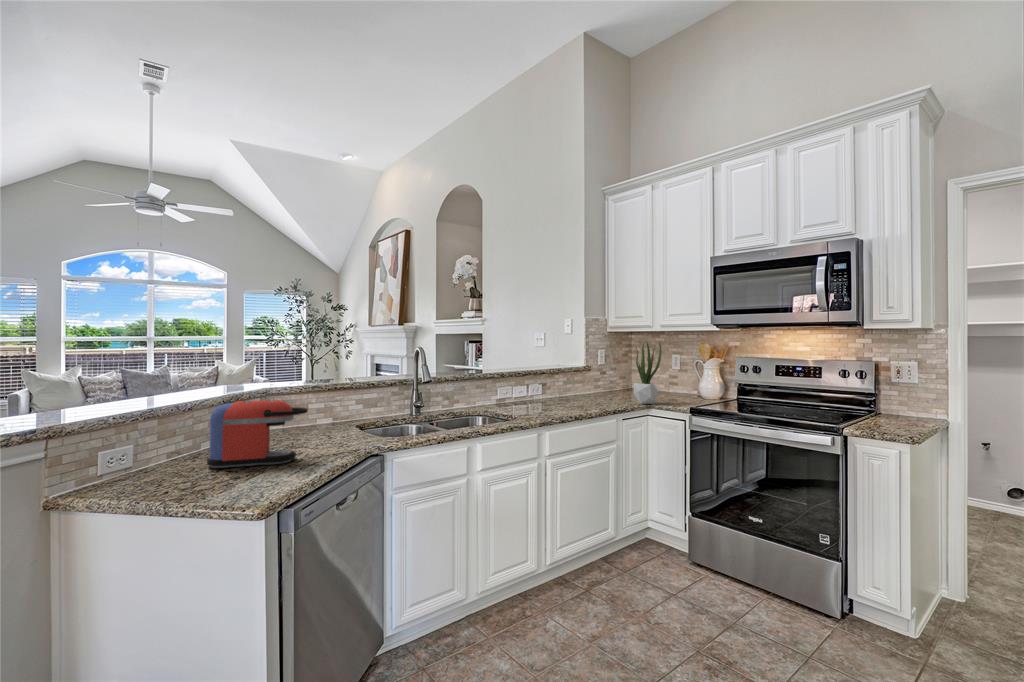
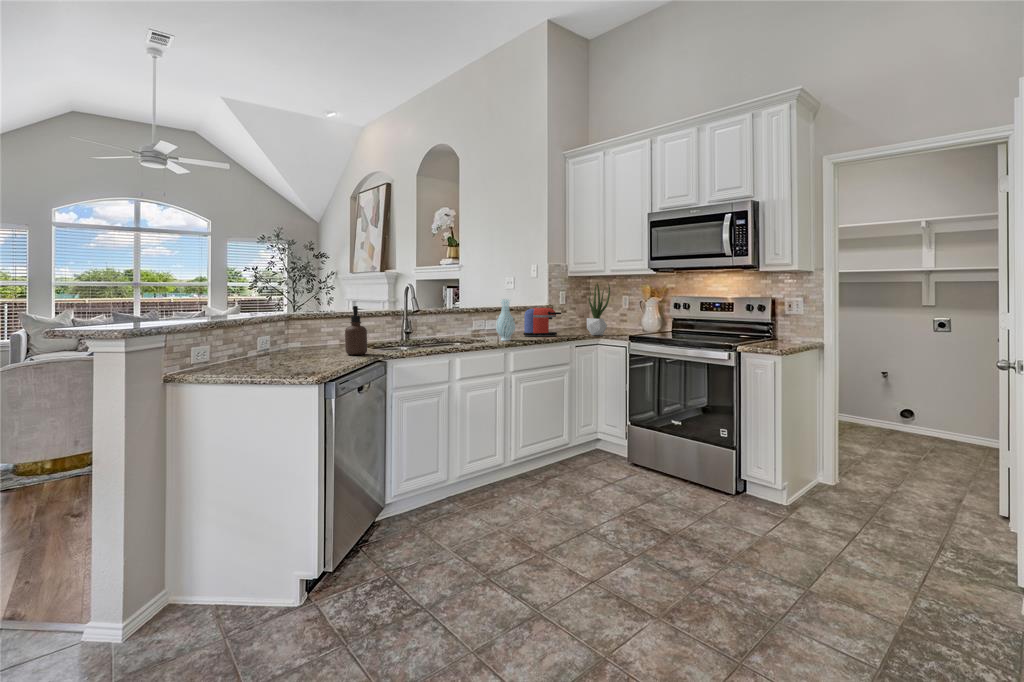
vase: none [527,362,551,414] -> present [496,299,515,341]
soap dispenser: none [333,380,362,446] -> present [345,306,367,355]
coffee maker: present [207,400,308,468] -> present [523,308,561,336]

